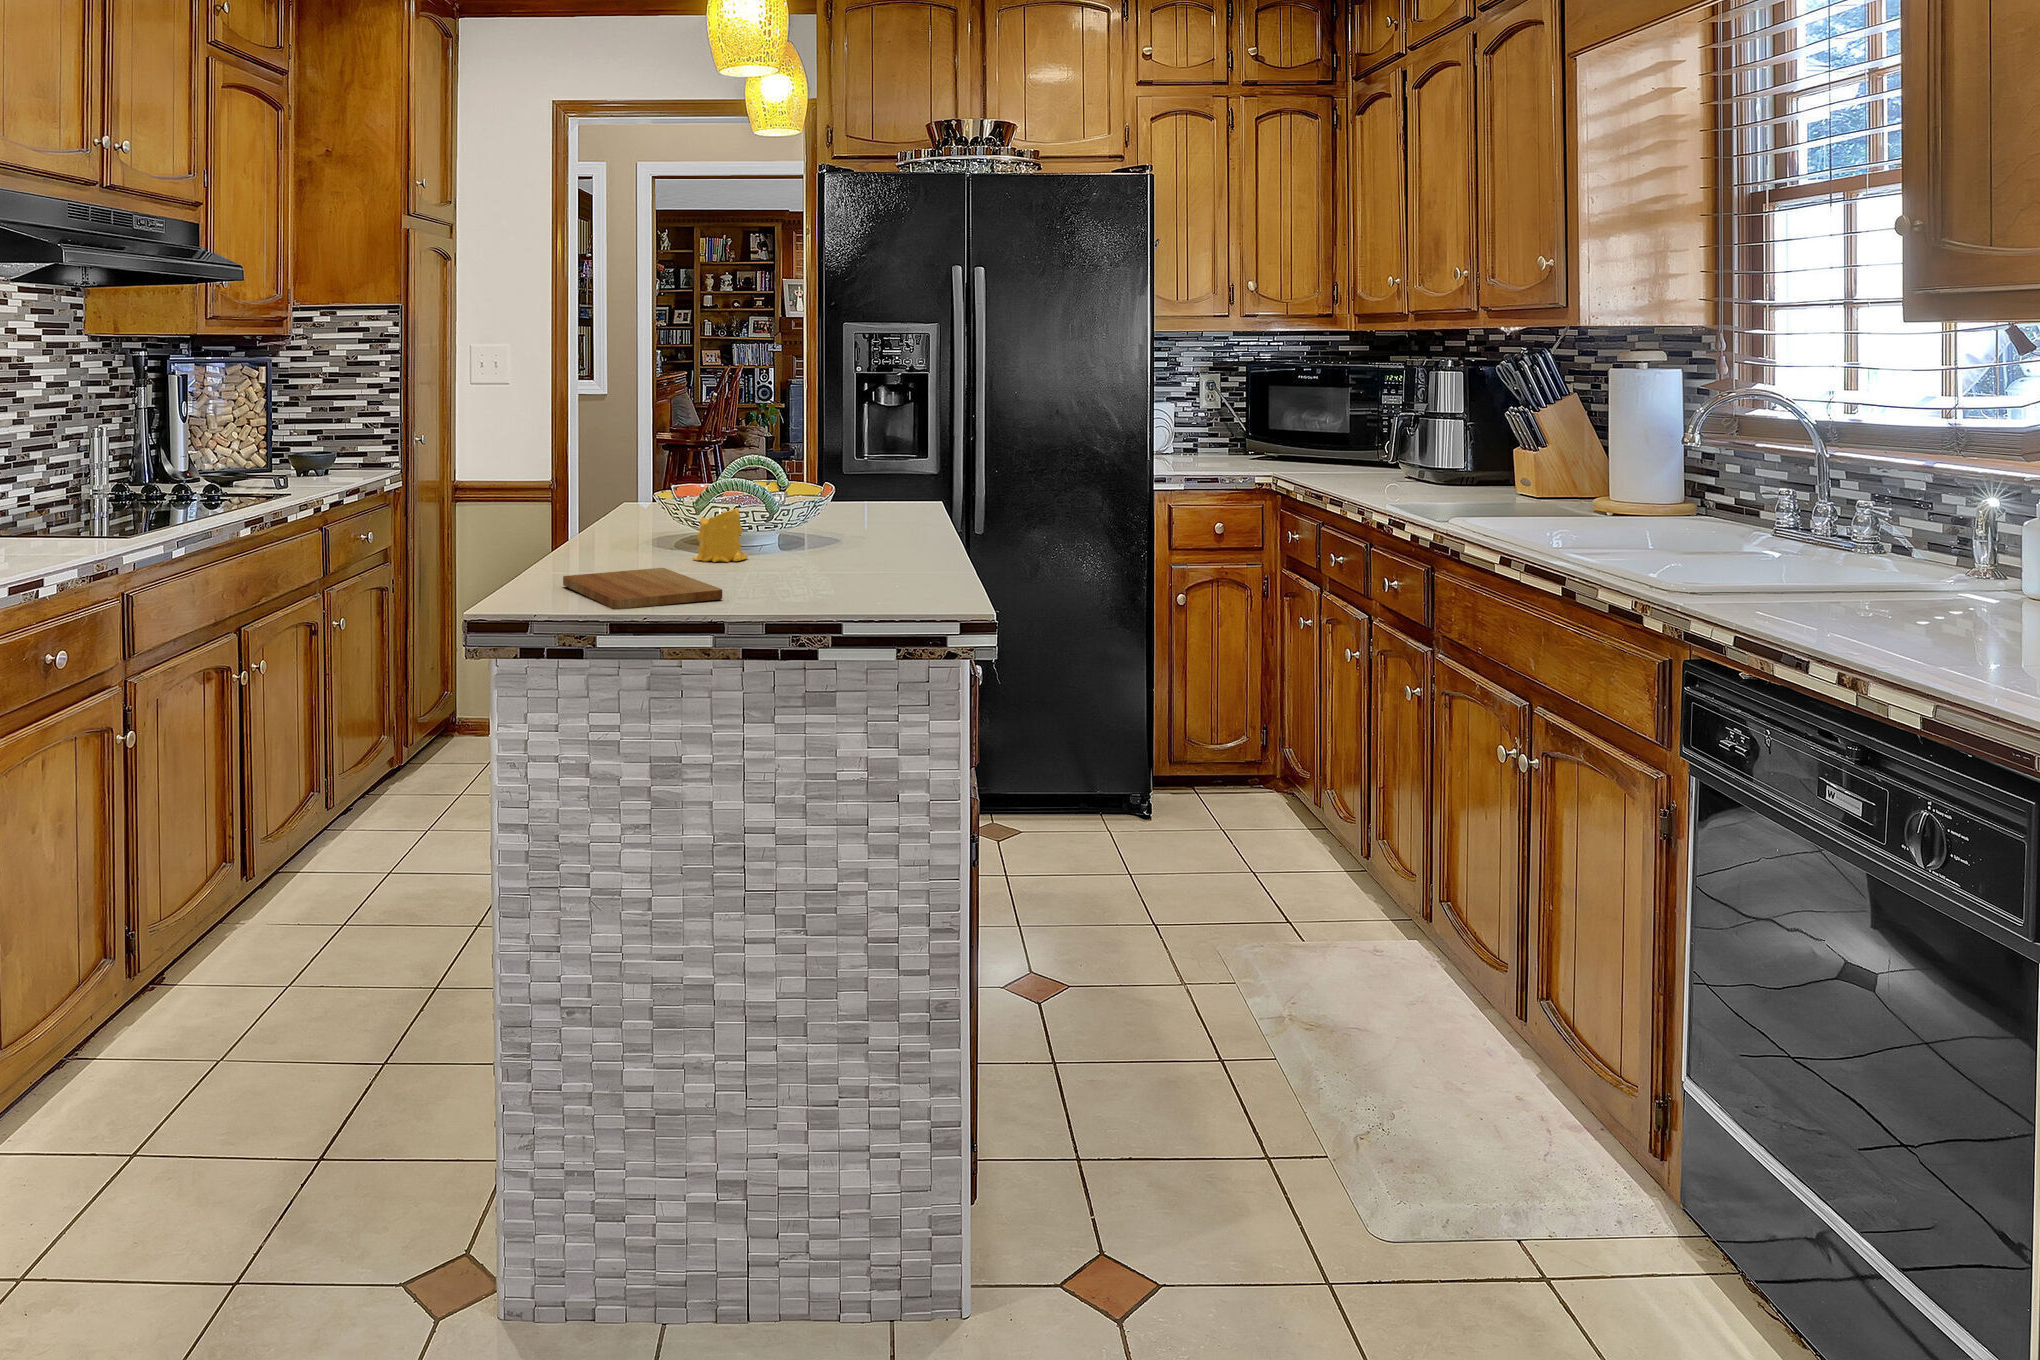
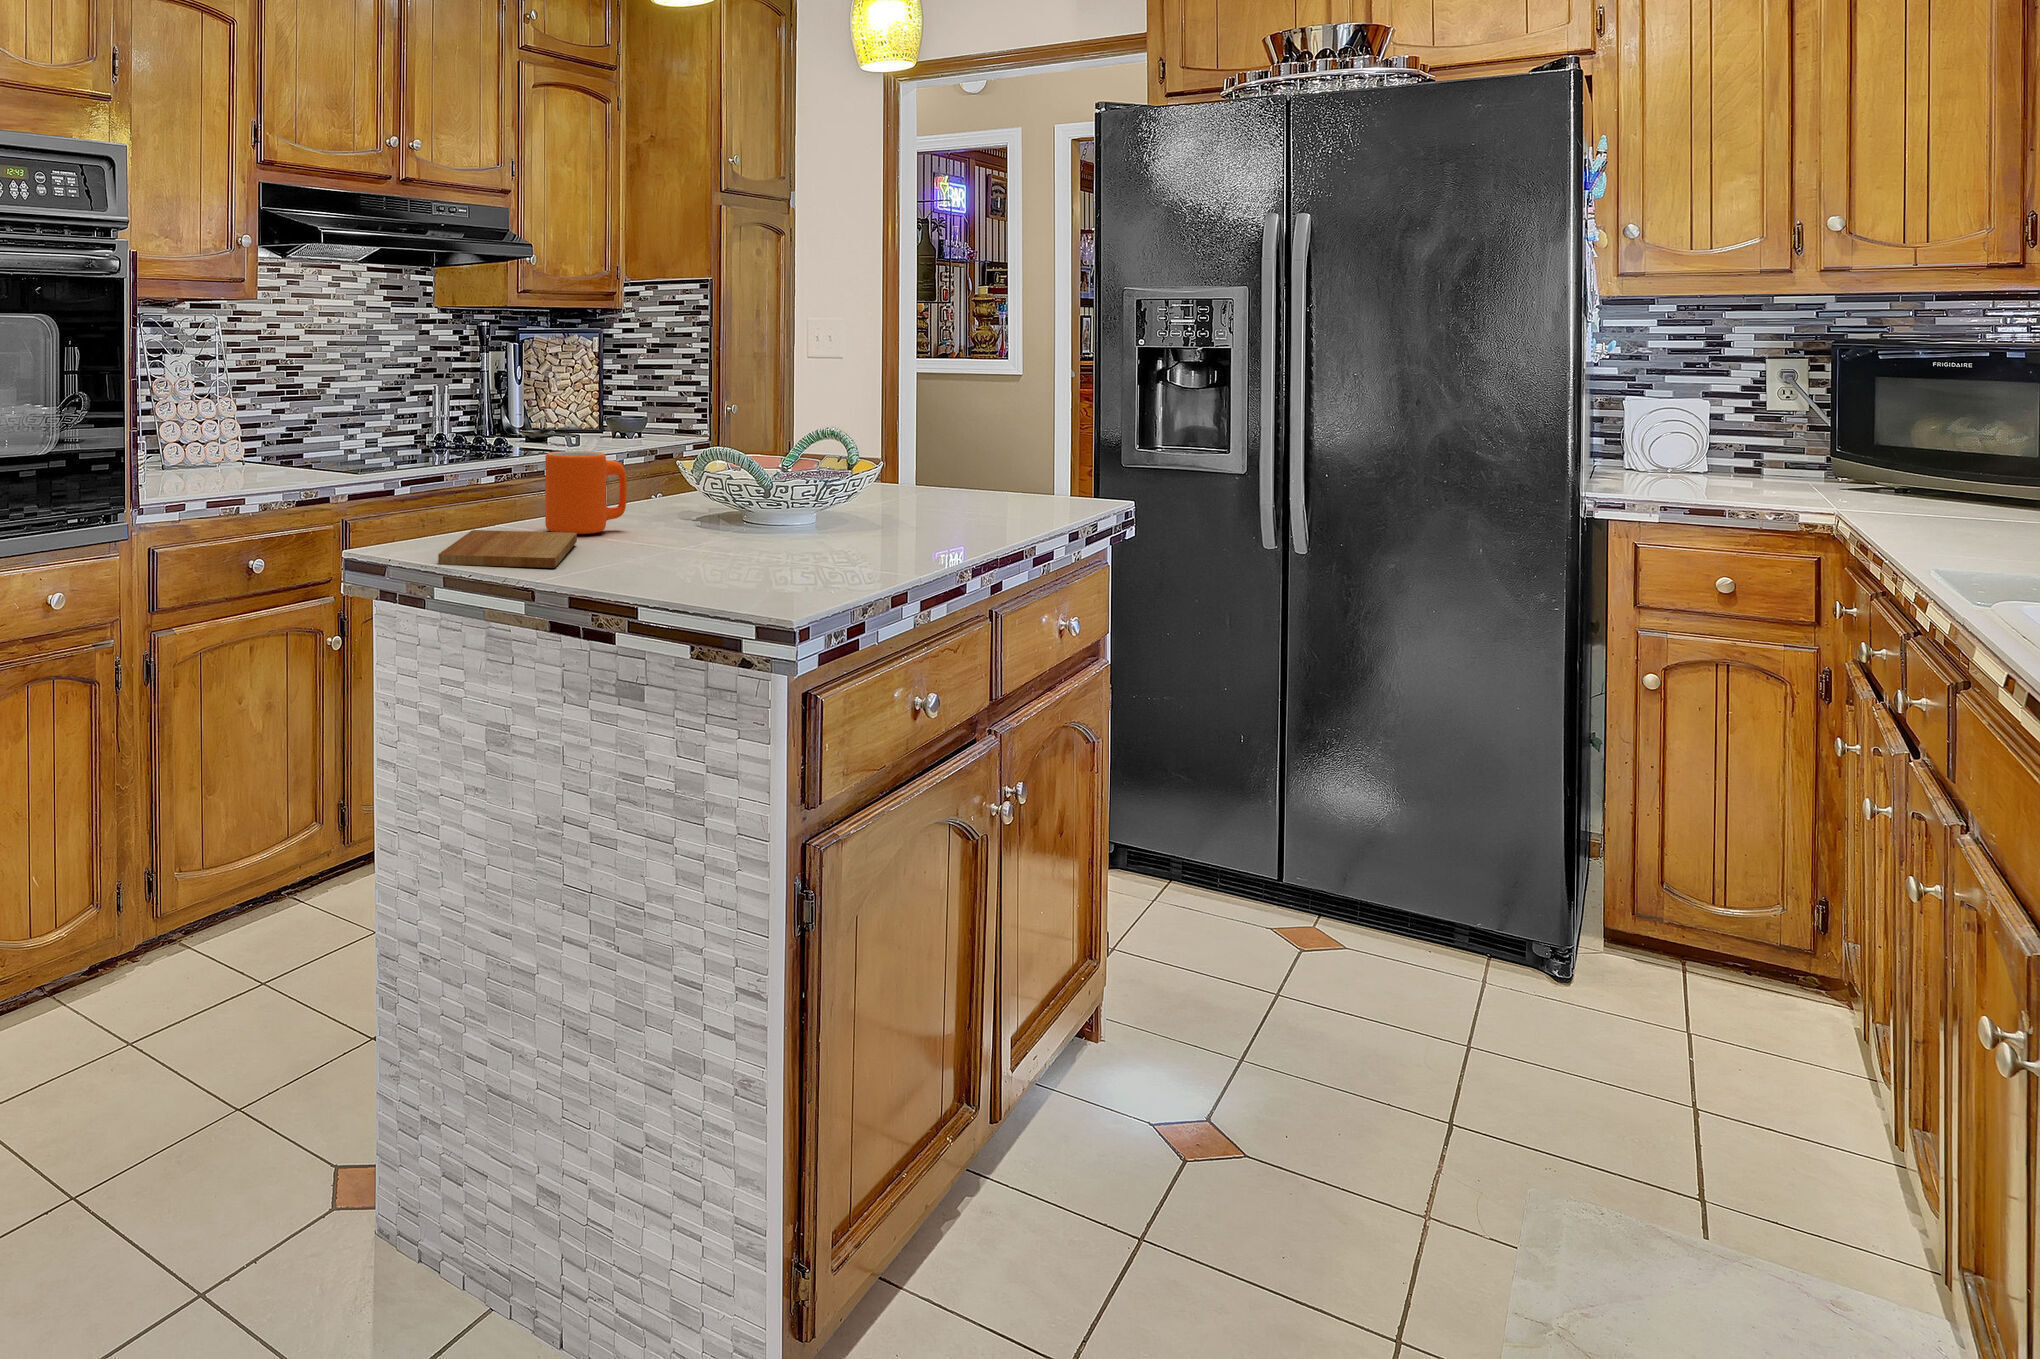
mug: none [590,489,657,571] -> present [545,451,626,534]
candle: present [692,508,748,562] -> none [671,477,728,537]

